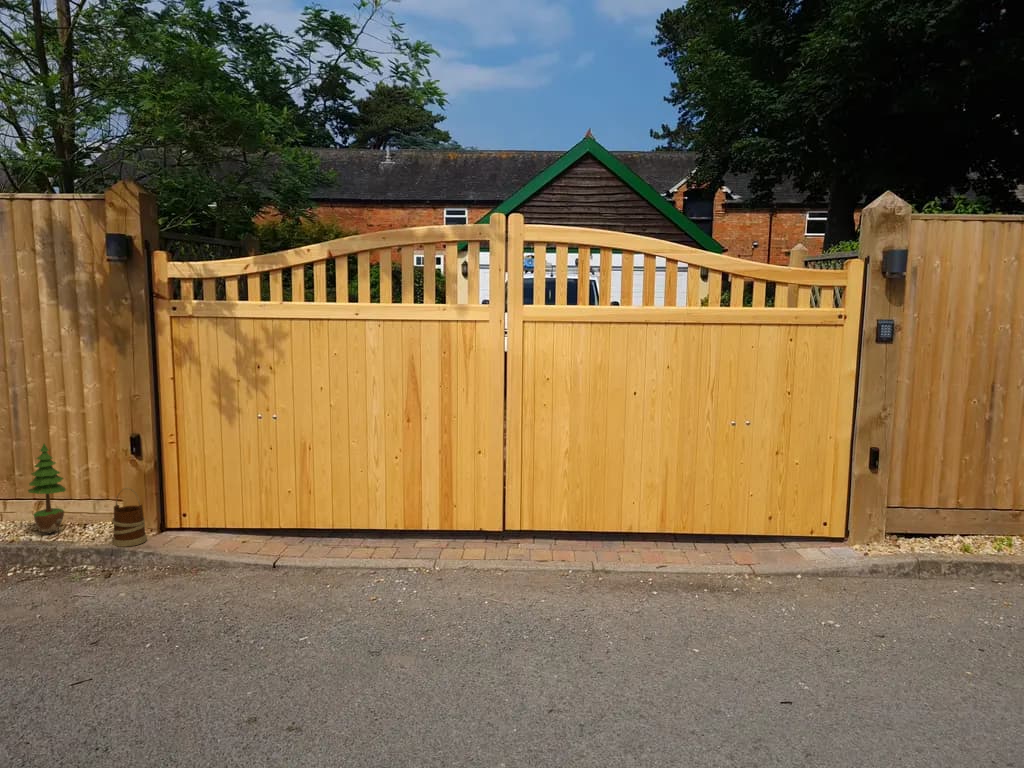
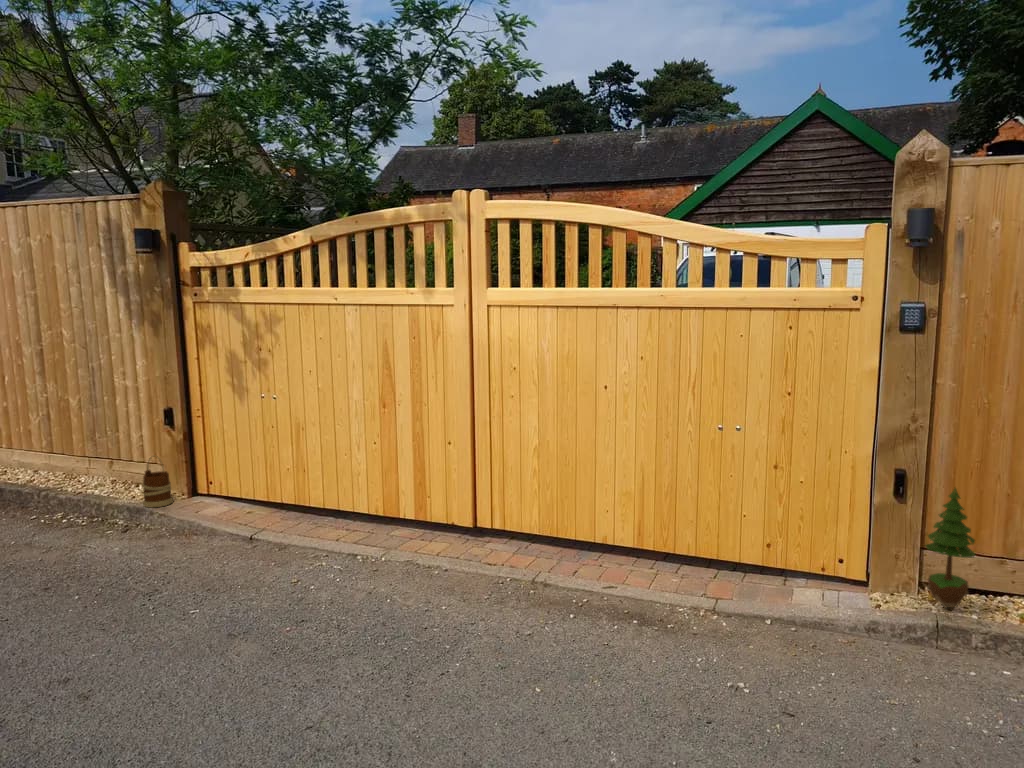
potted tree: present [28,444,66,533] -> present [925,488,975,608]

